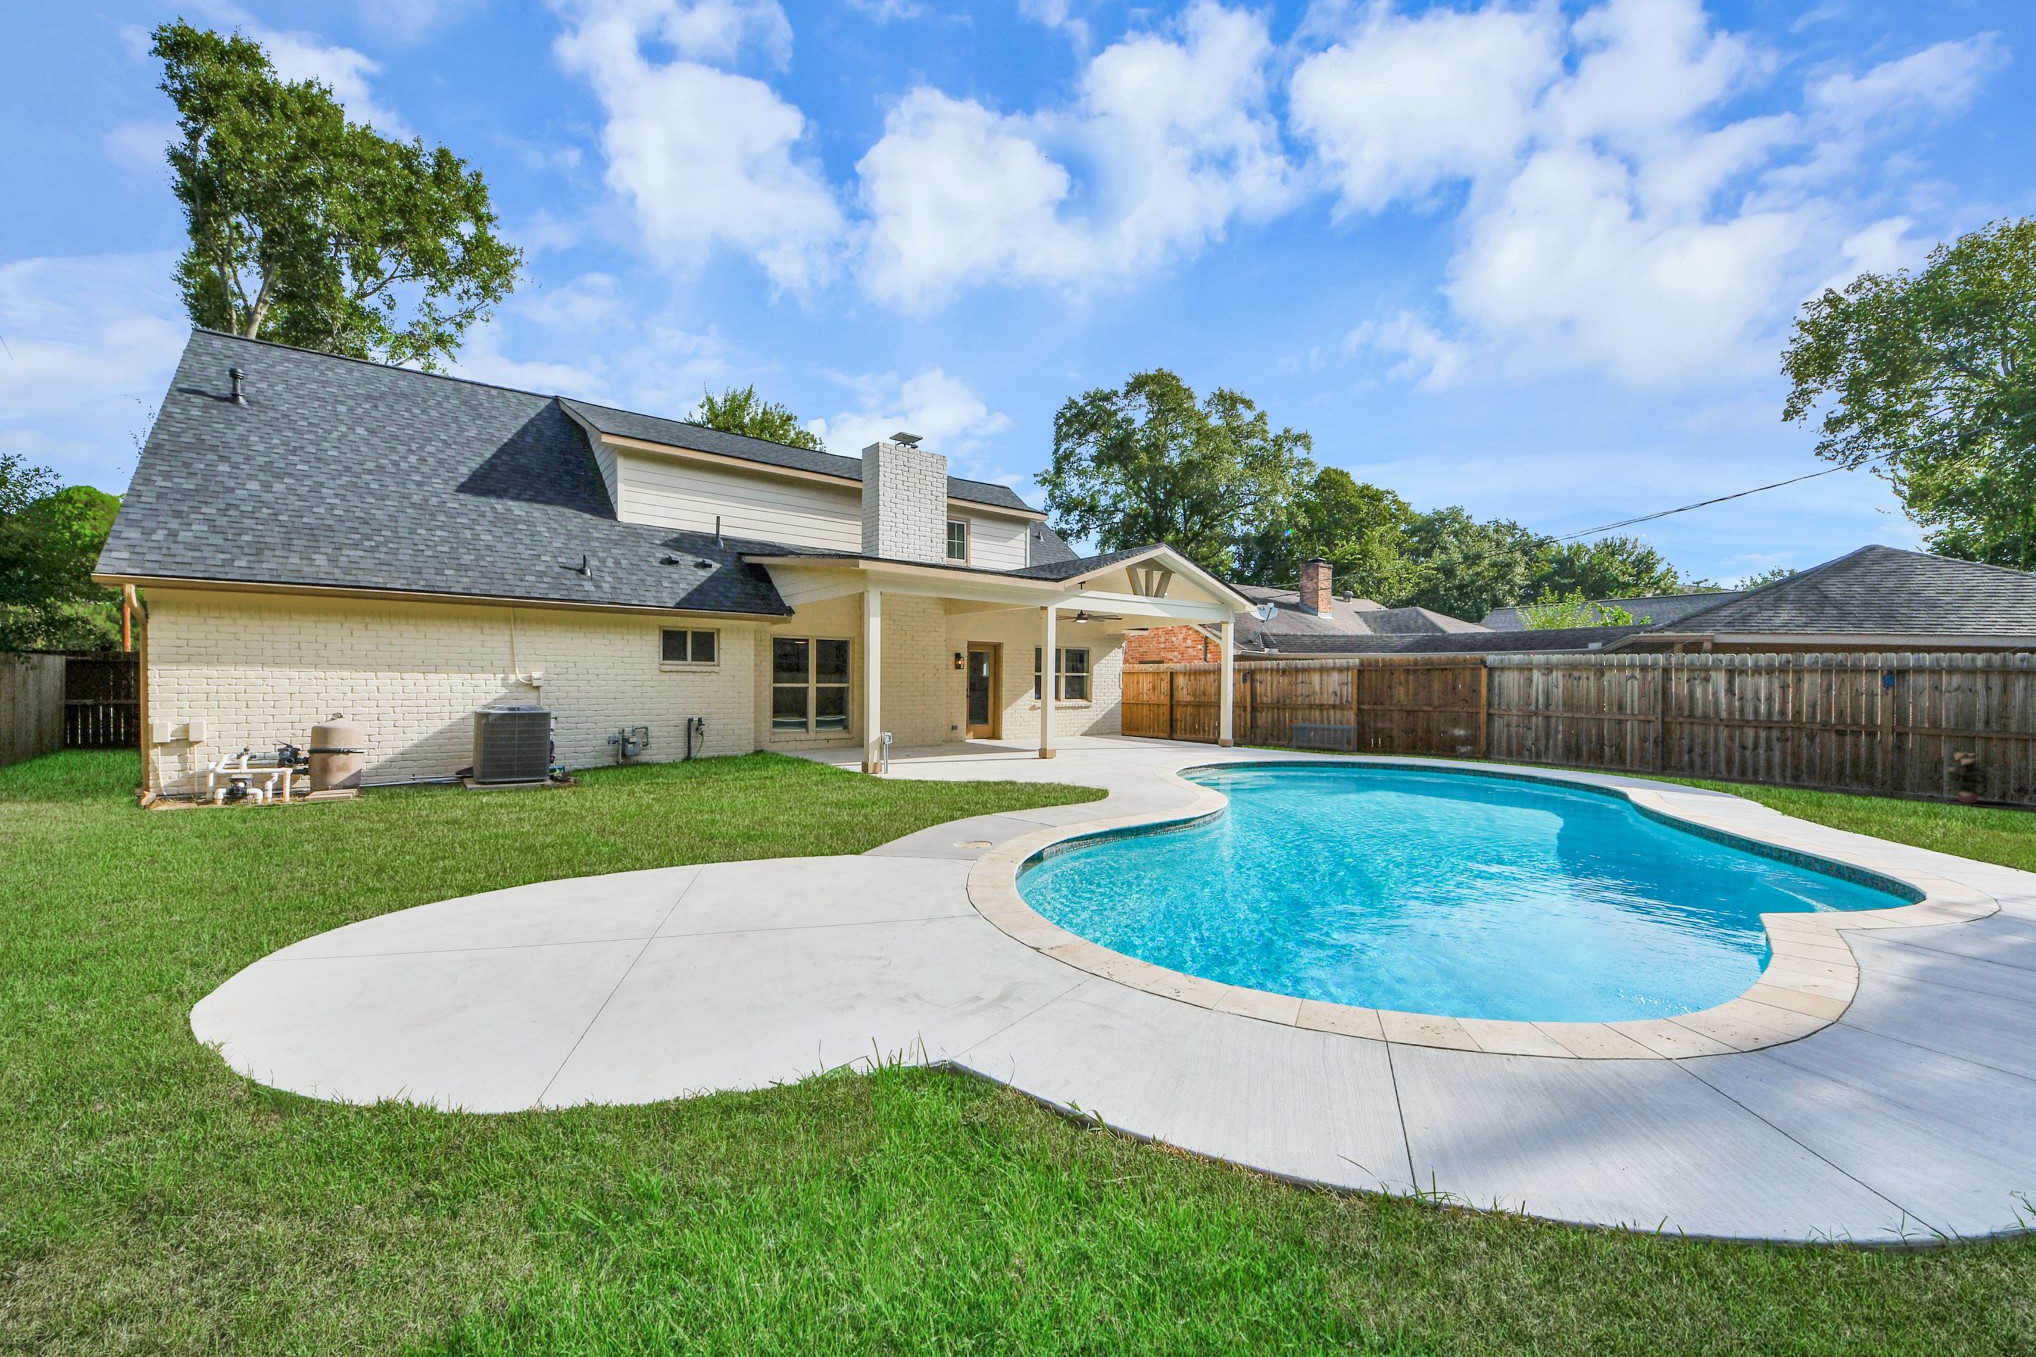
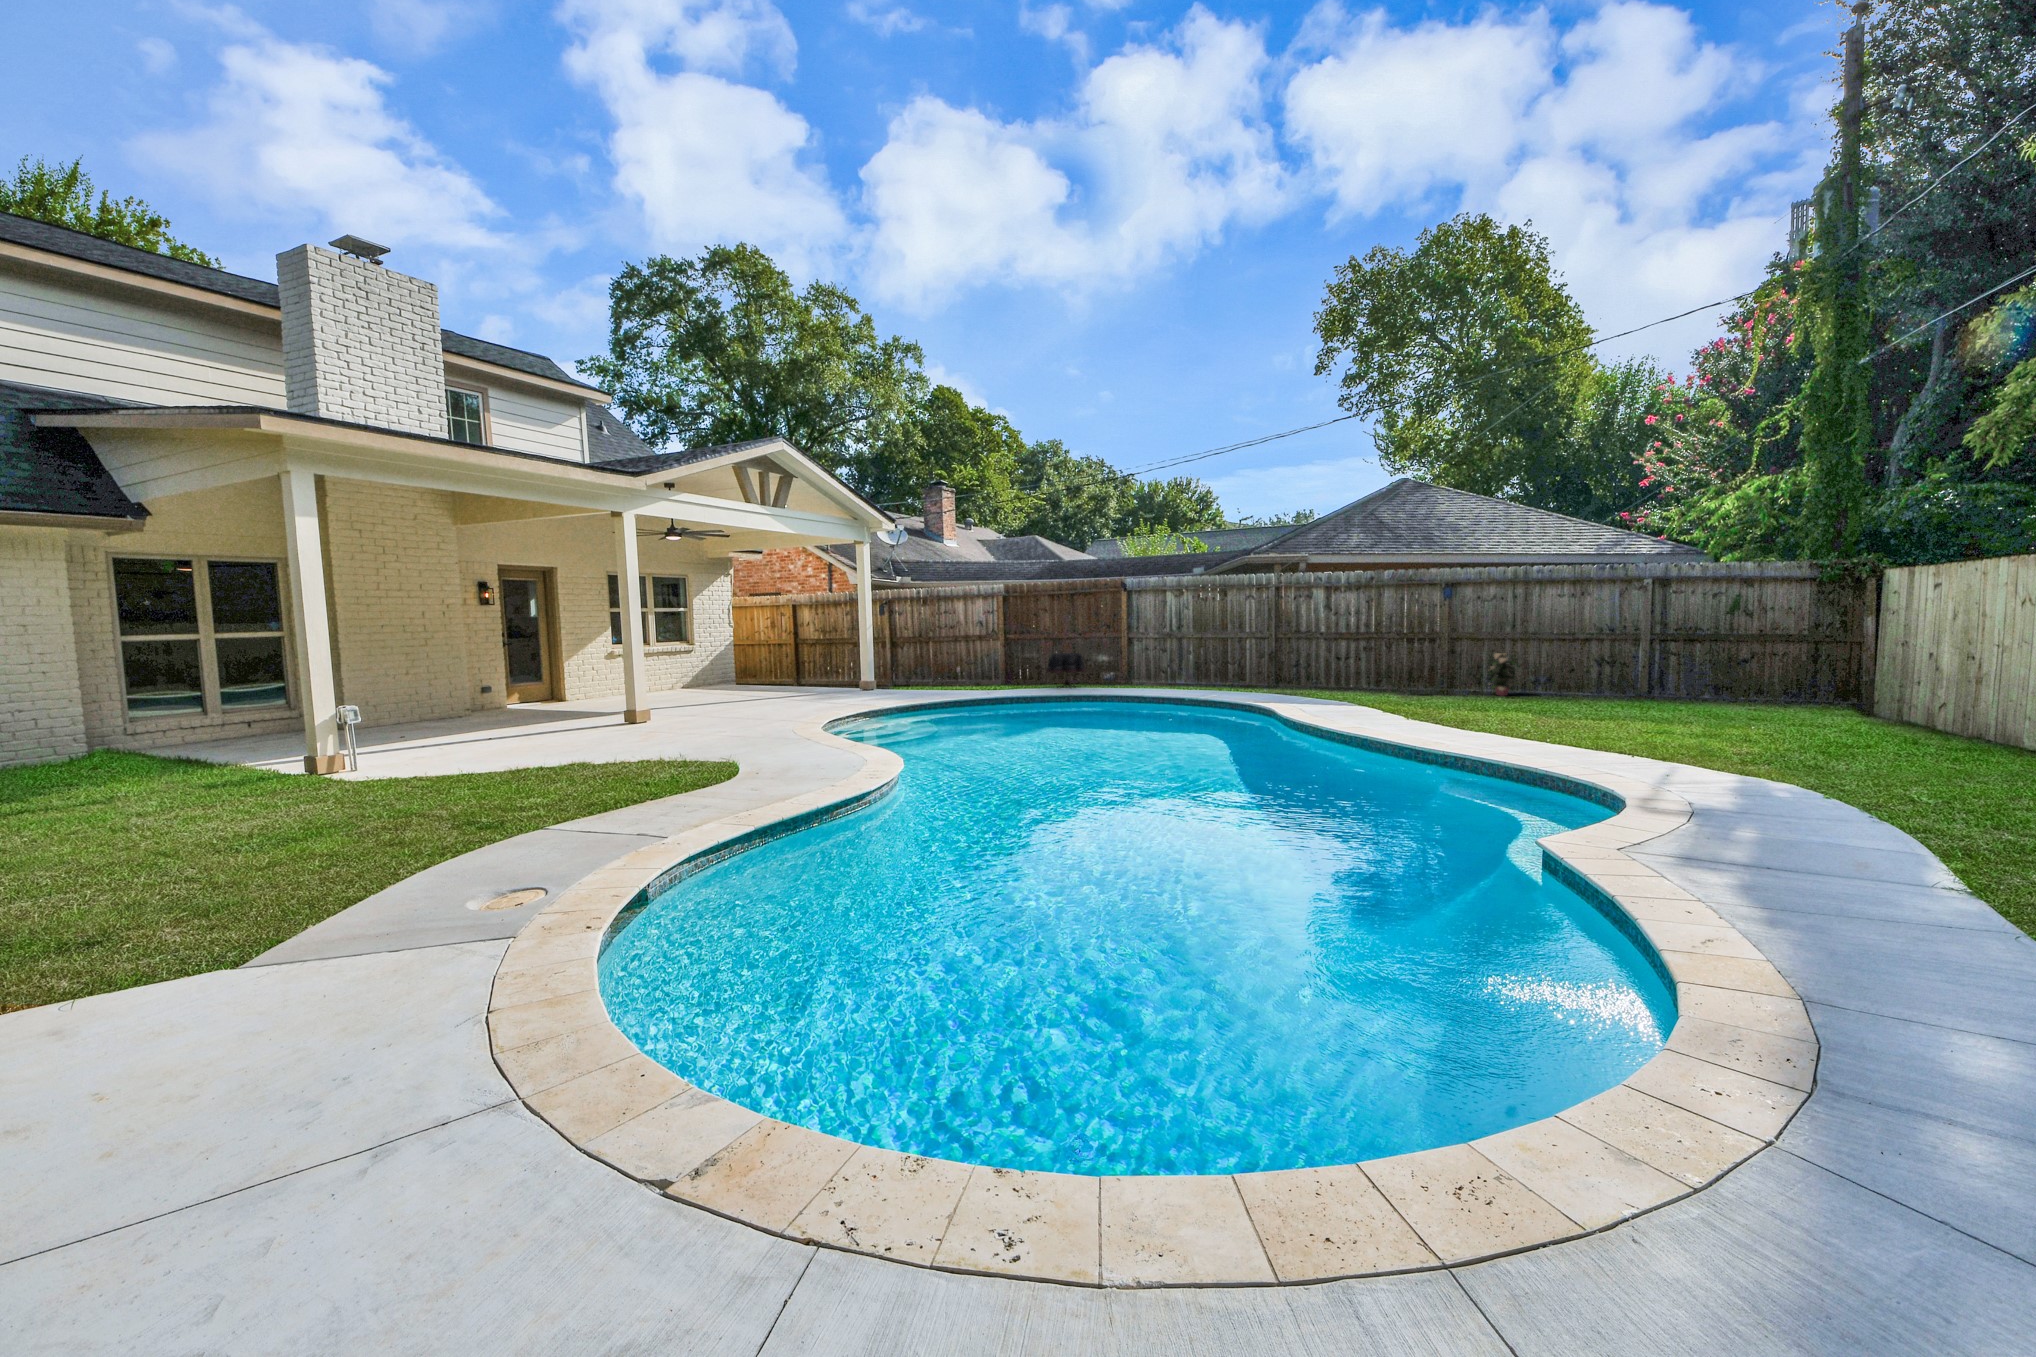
storage bench: present [1292,724,1357,751] -> none [934,657,1004,687]
side table: none [1397,725,1439,758] -> present [1047,653,1085,687]

